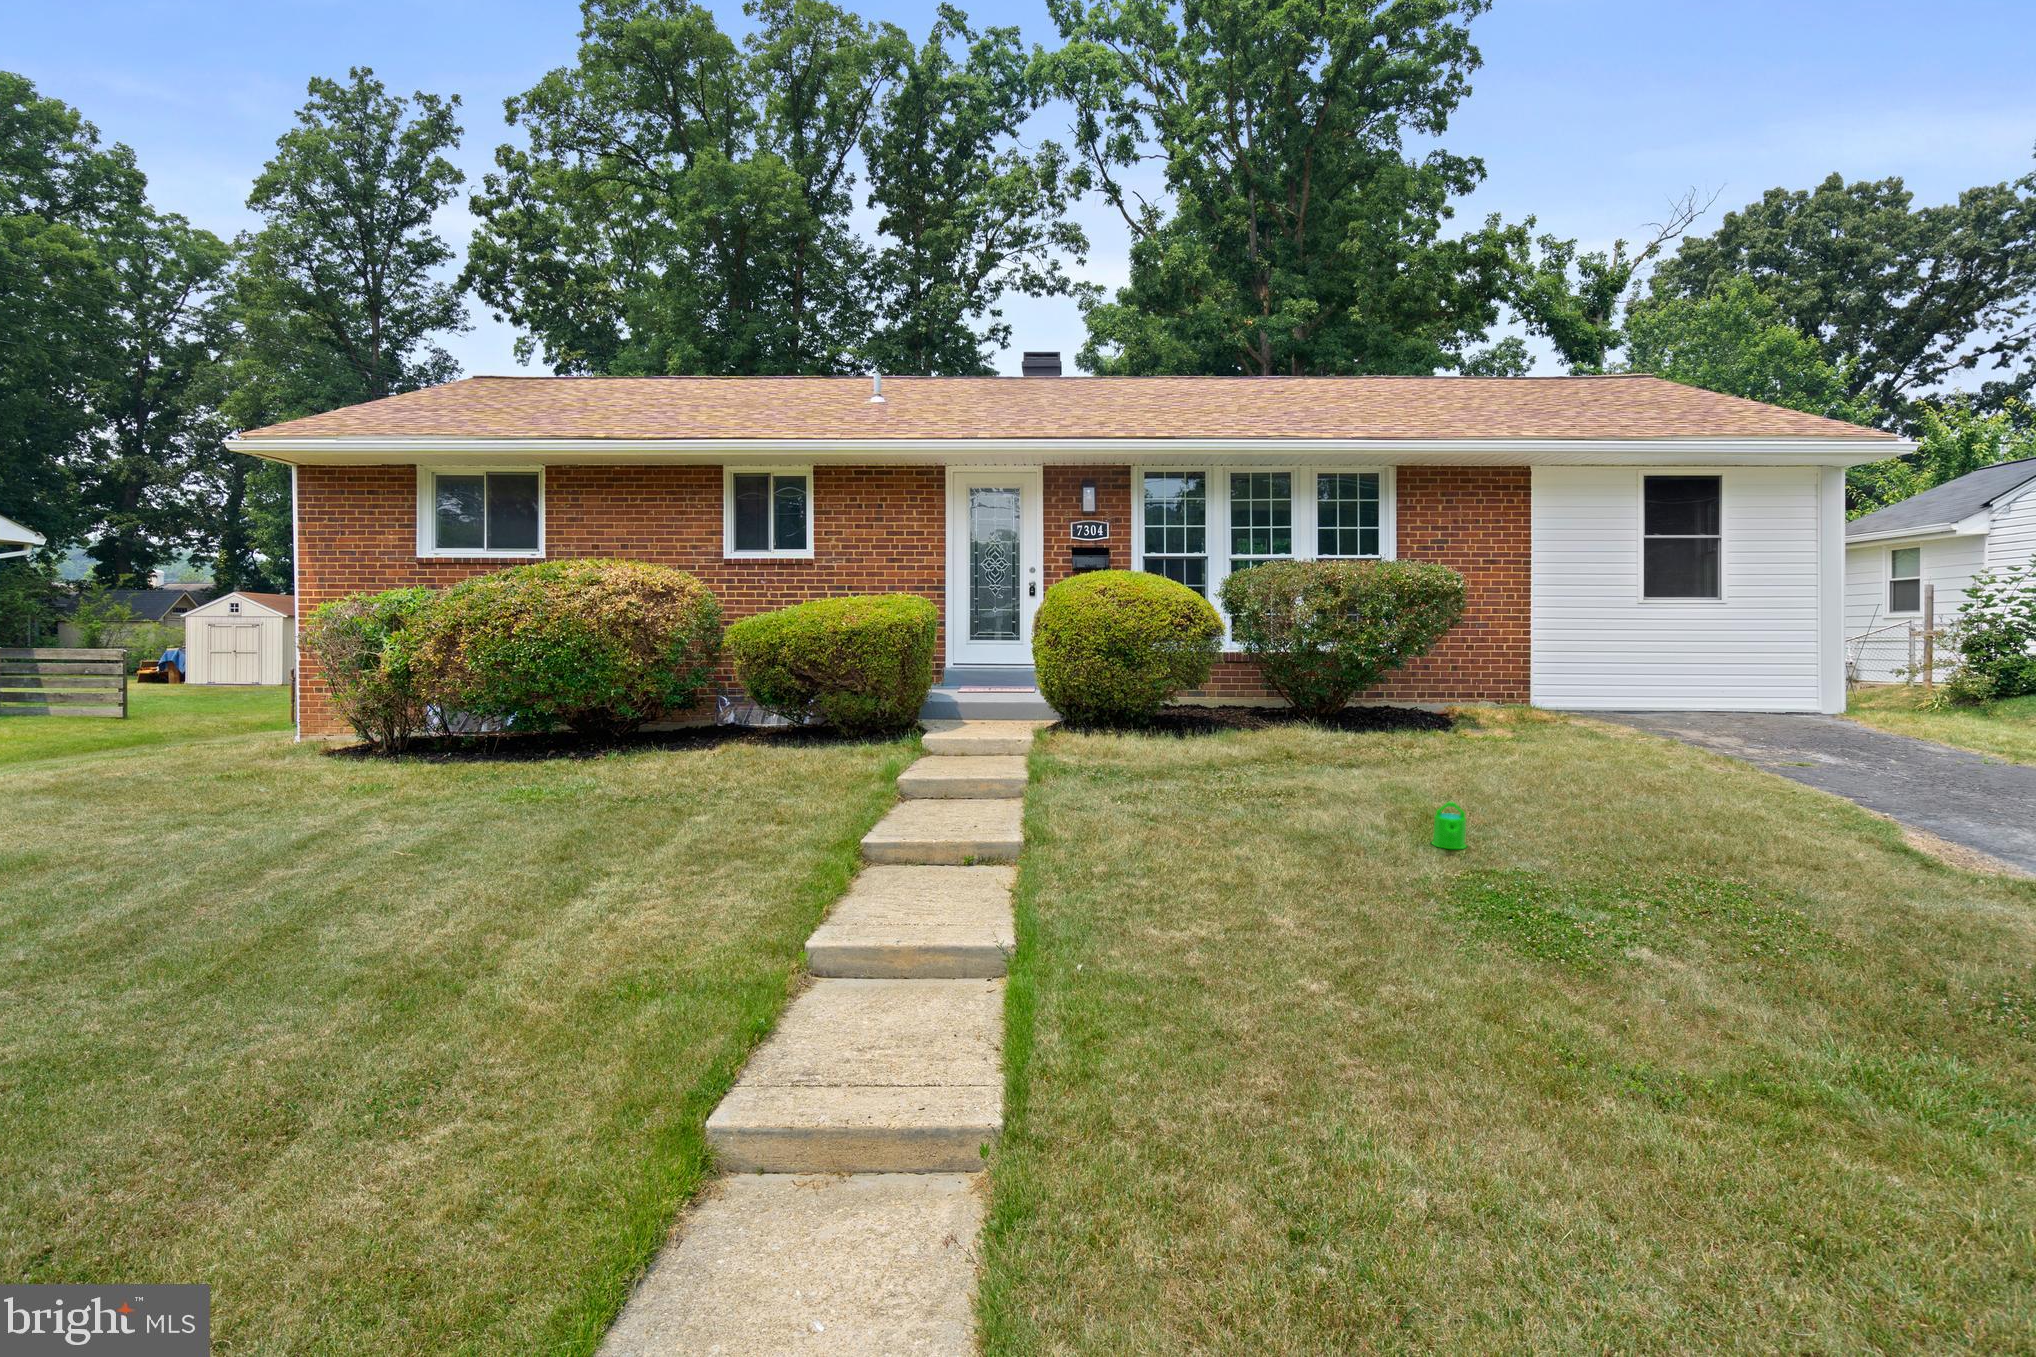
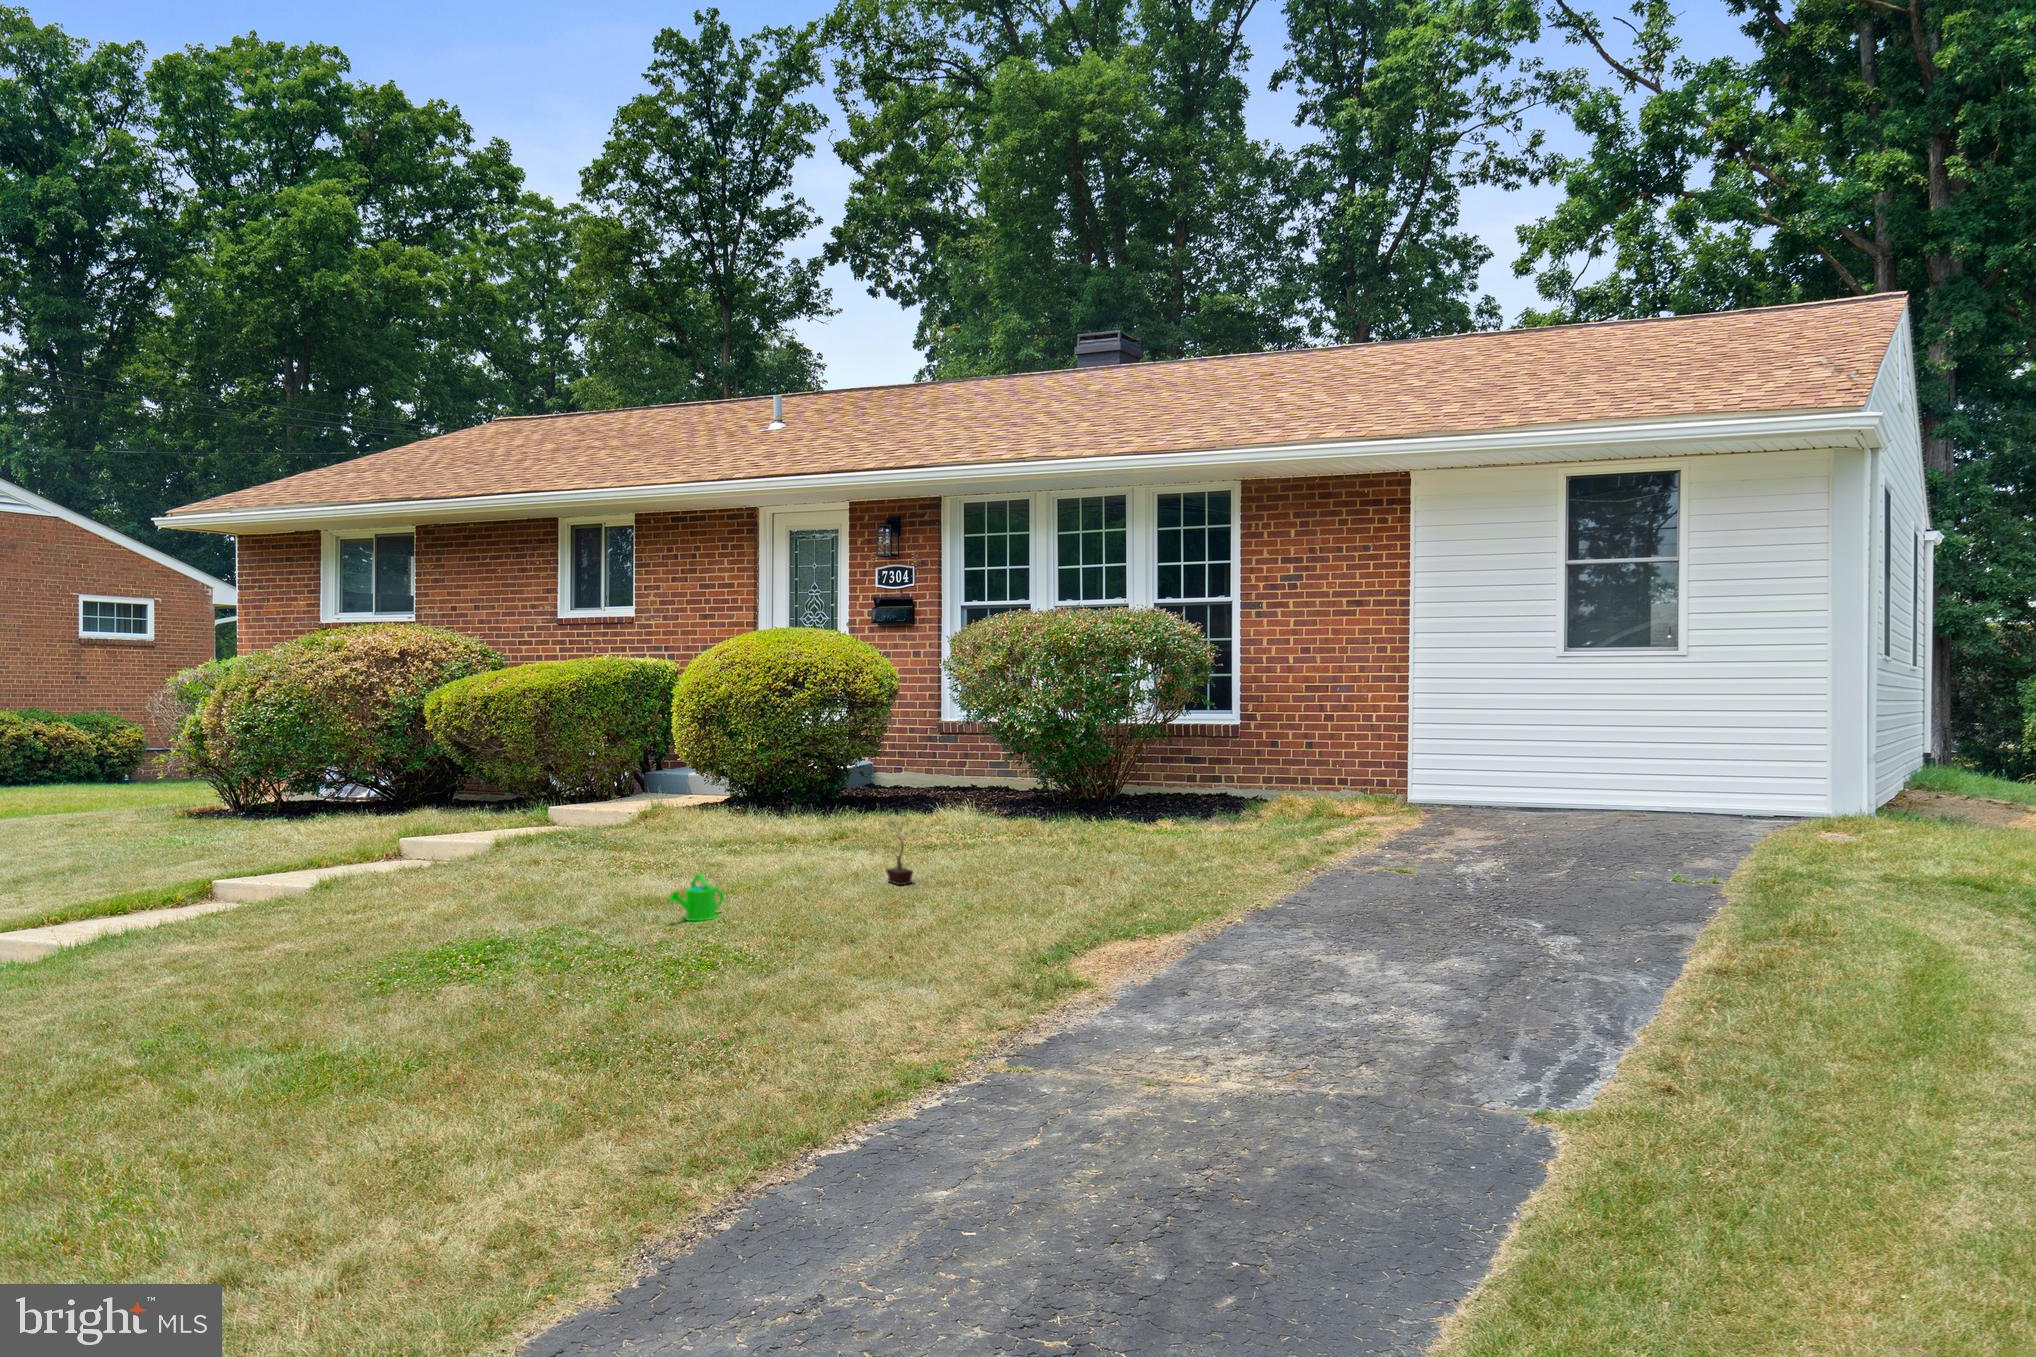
potted plant: none [1469,729,1539,799] -> present [883,811,913,885]

